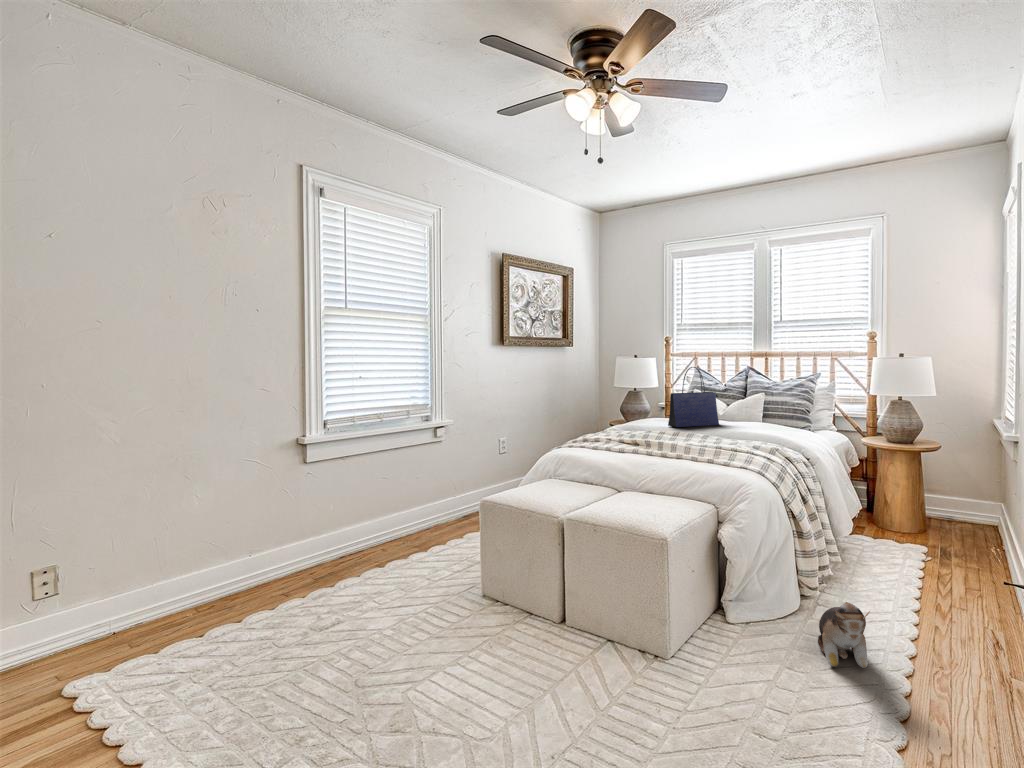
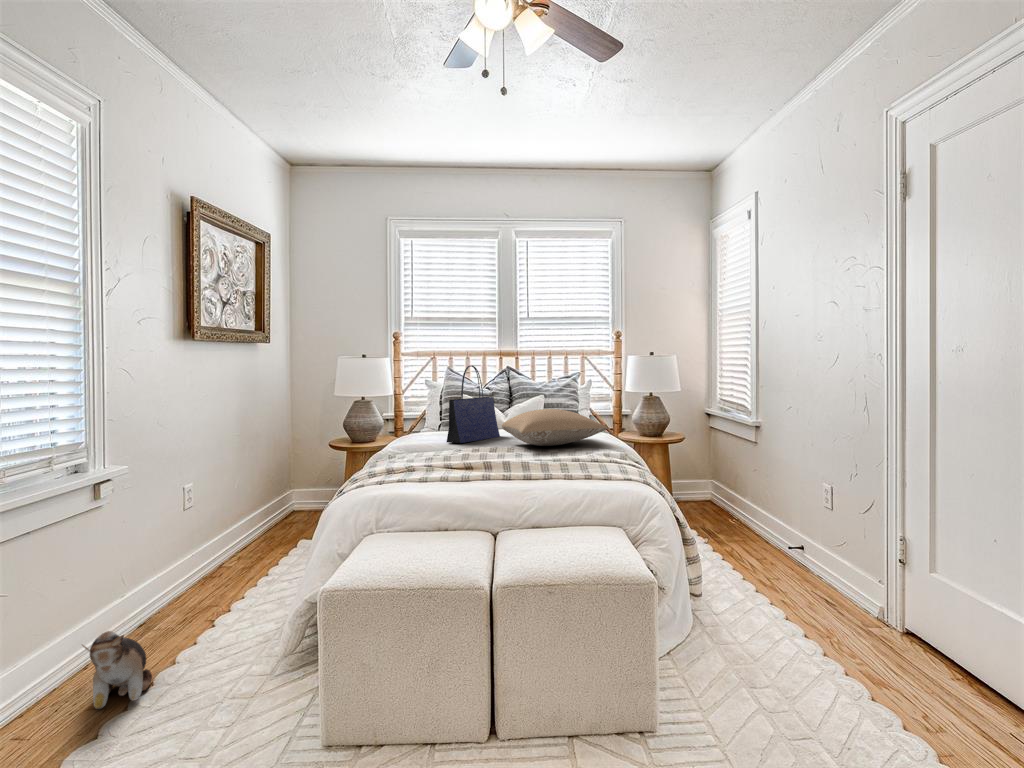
pillow: none [701,406,780,435] -> present [502,409,608,446]
plush toy: present [818,602,870,668] -> present [82,631,152,709]

